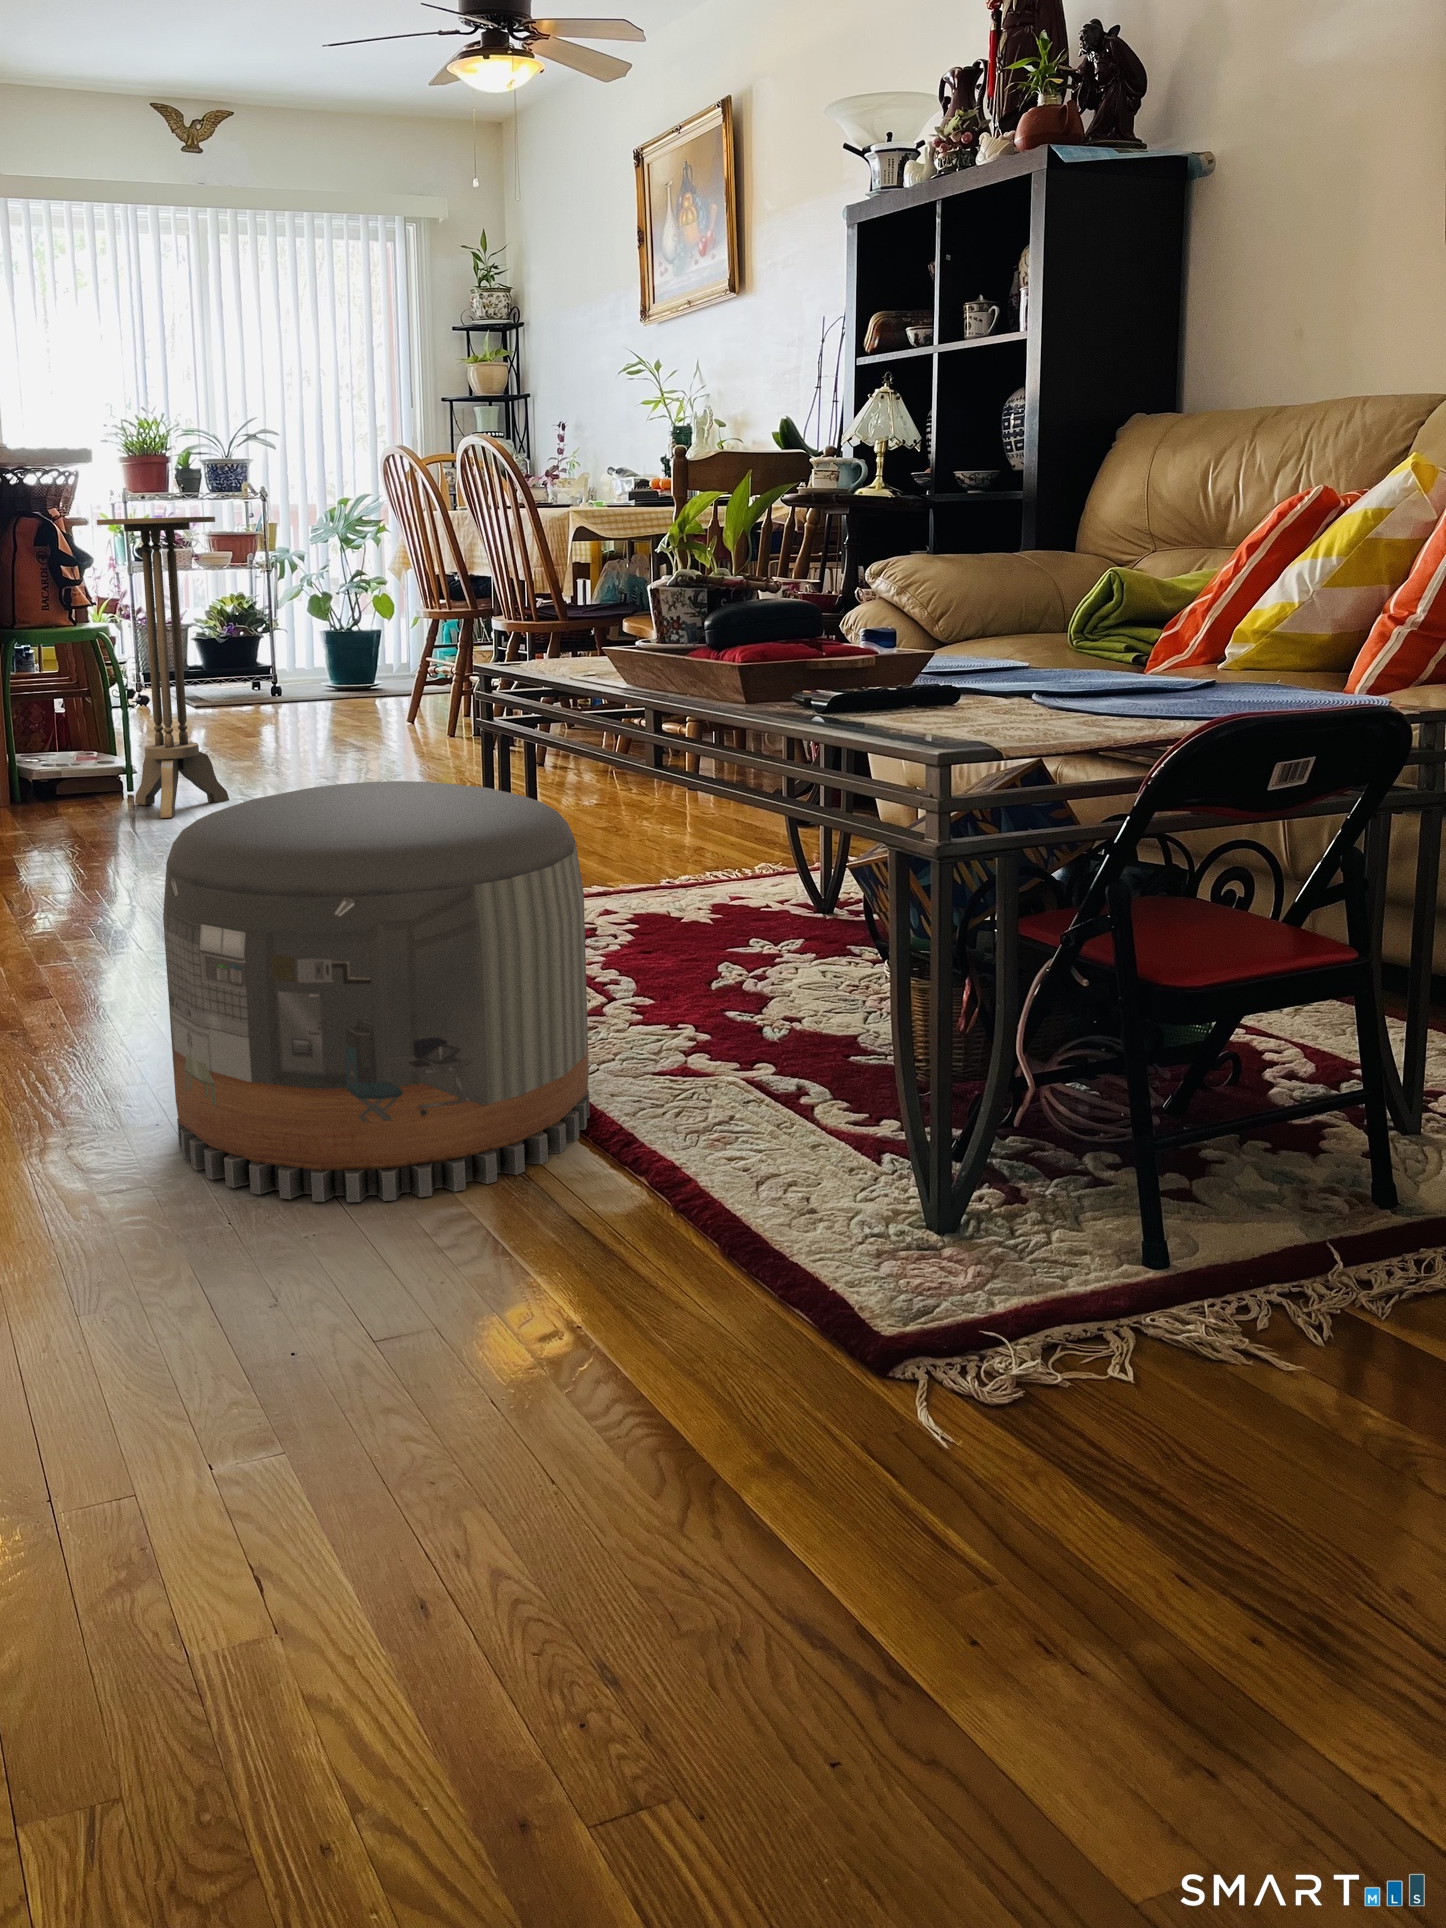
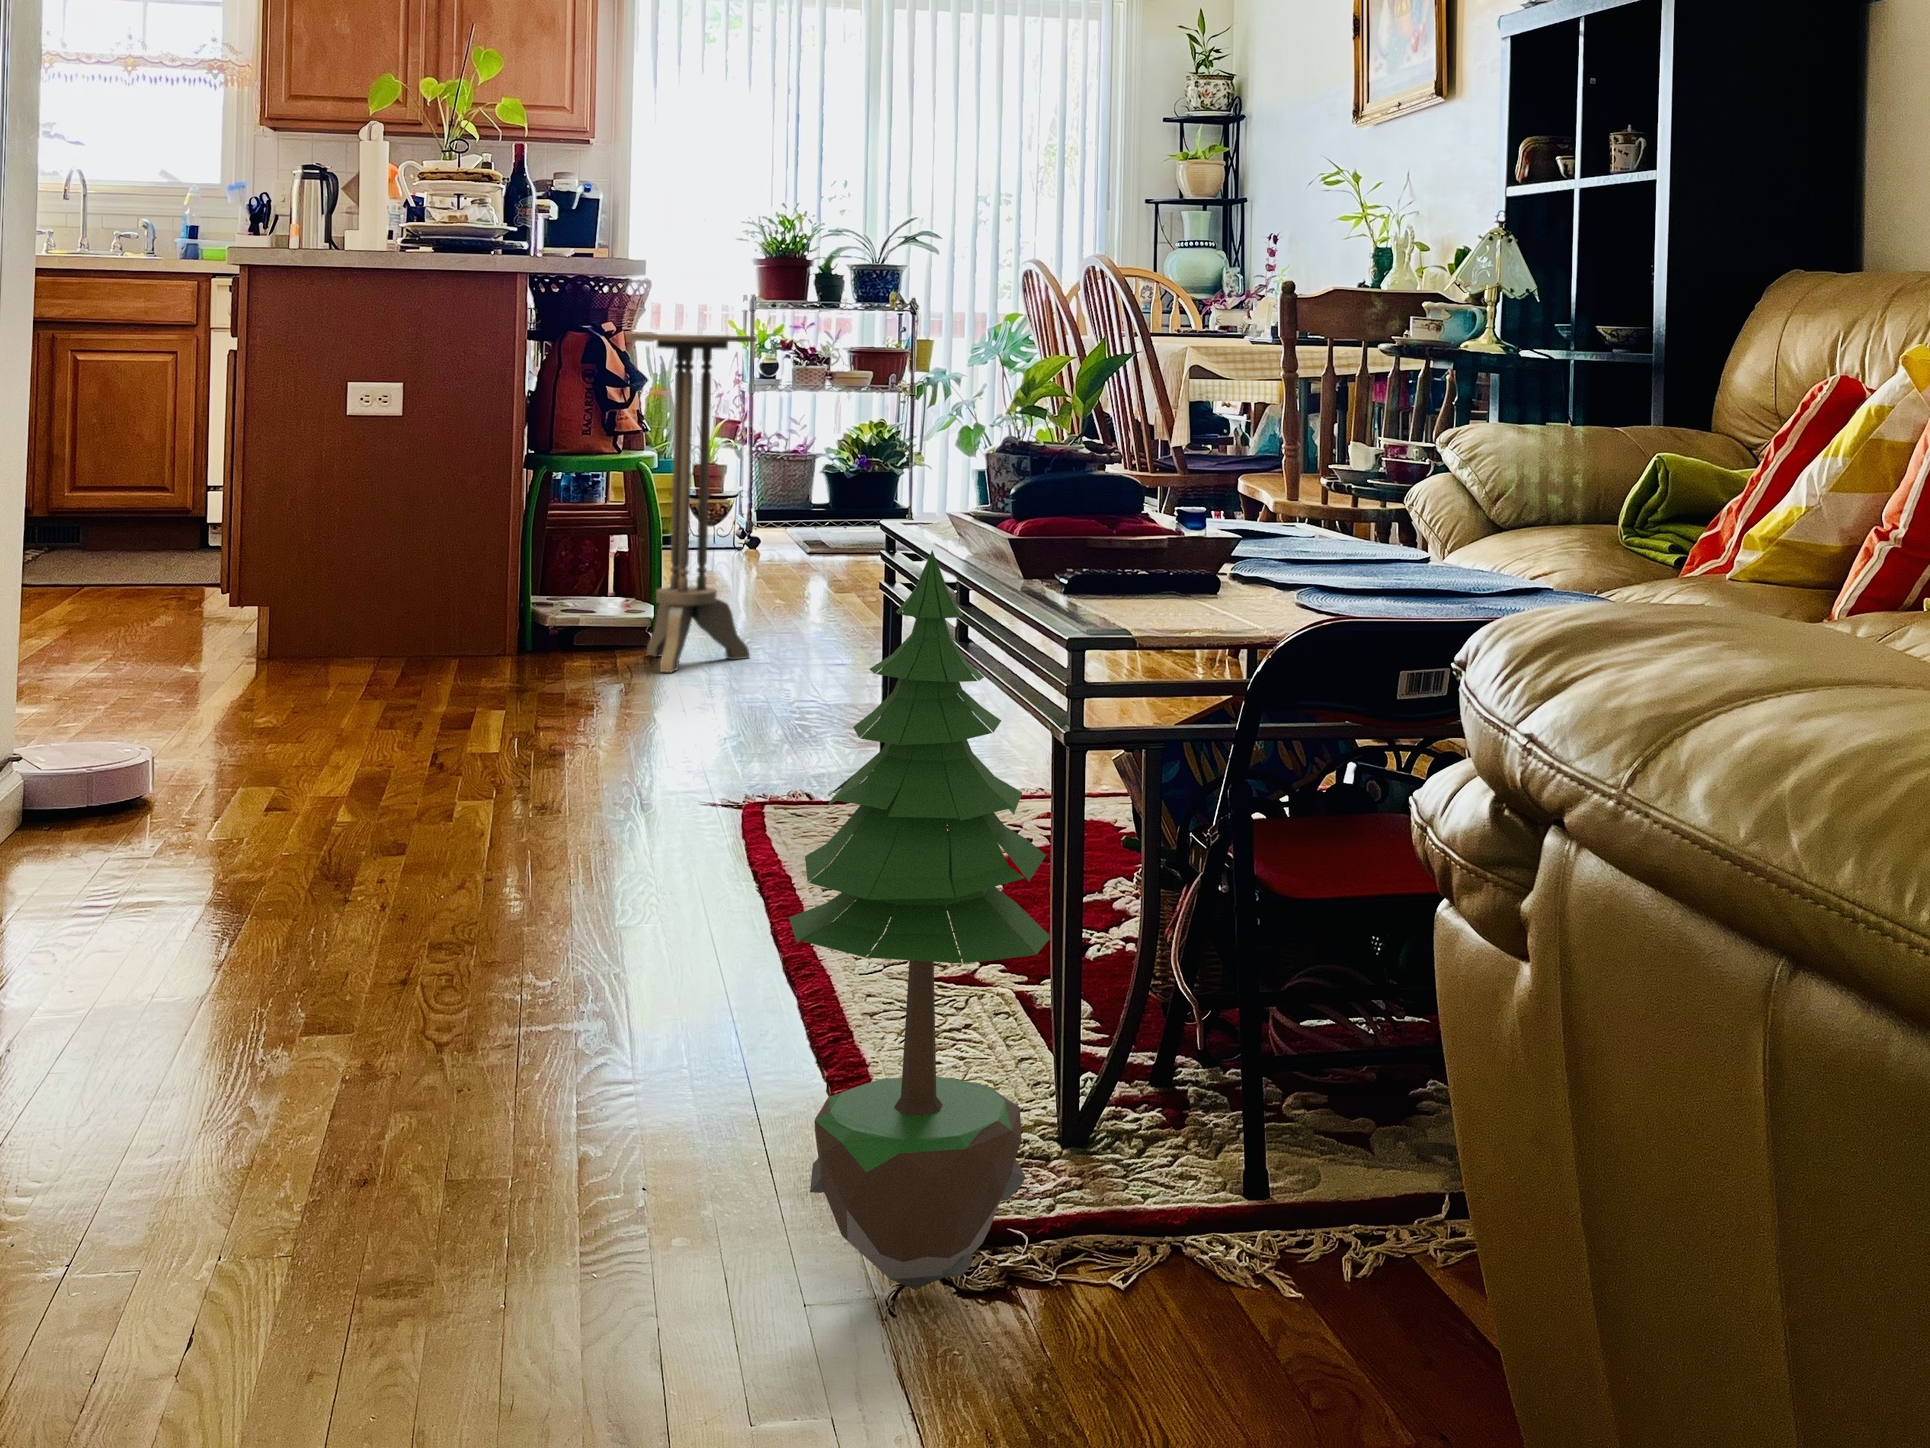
potted tree: none [782,666,1049,1367] -> present [789,550,1051,1289]
pouf: present [163,781,590,1202] -> none [390,638,844,1080]

